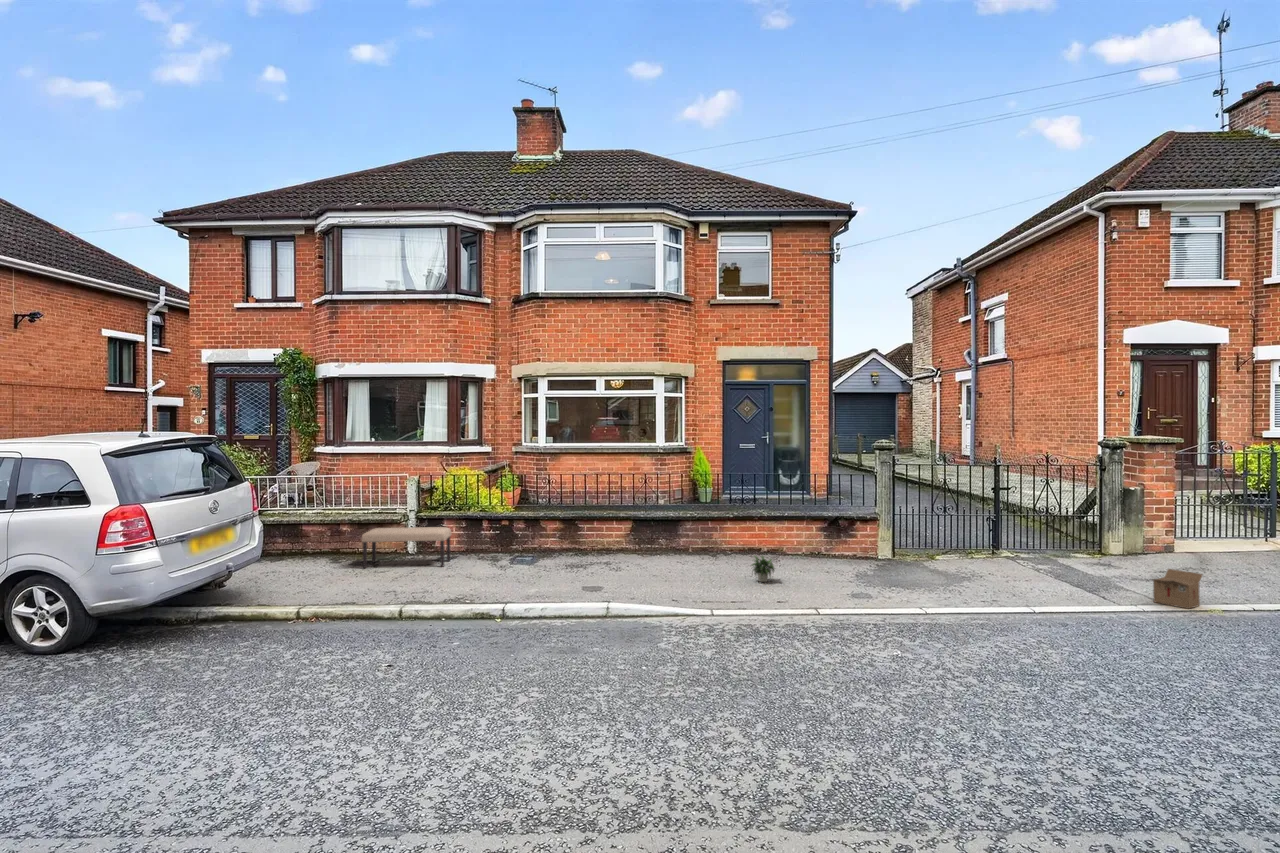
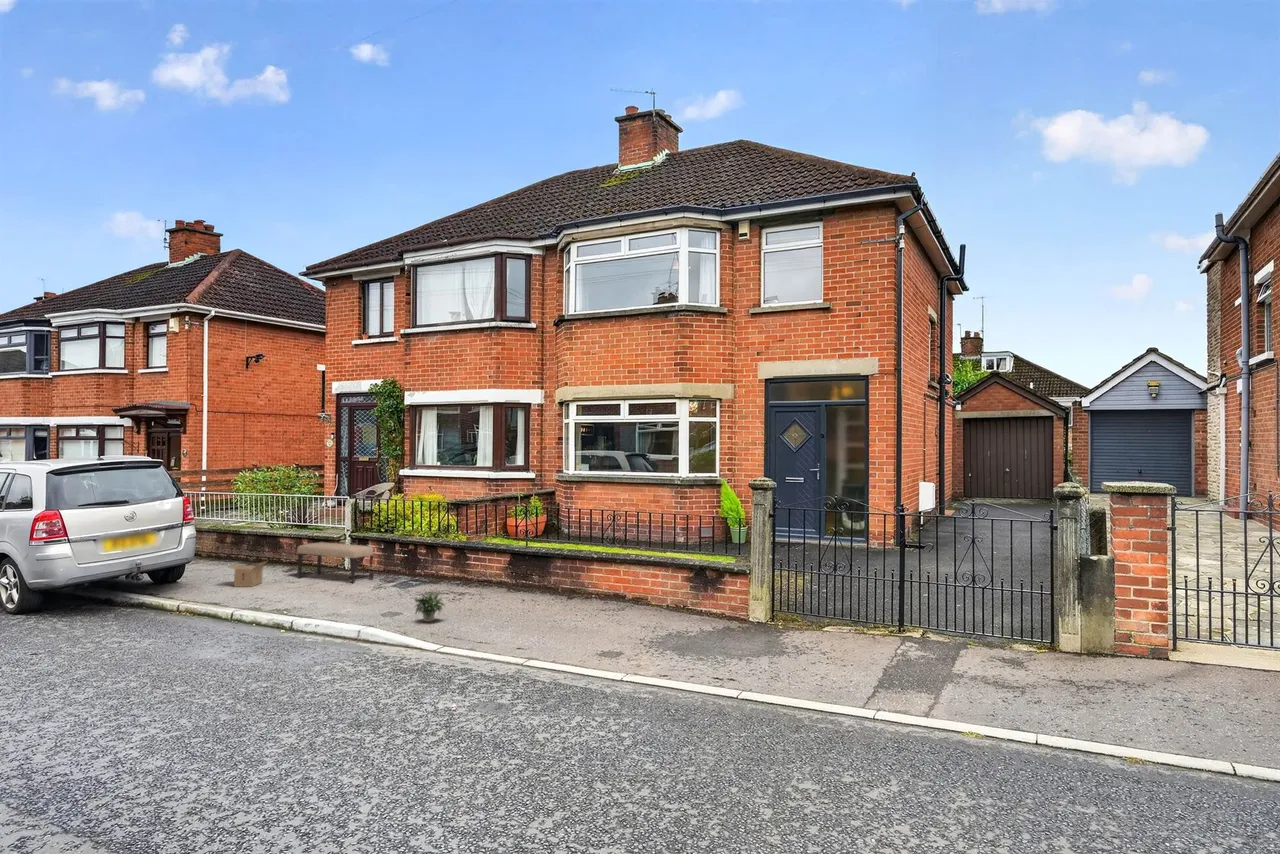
potted plant: present [752,556,775,582] -> present [415,593,444,622]
cardboard box: present [1153,569,1202,609] -> present [229,561,267,587]

